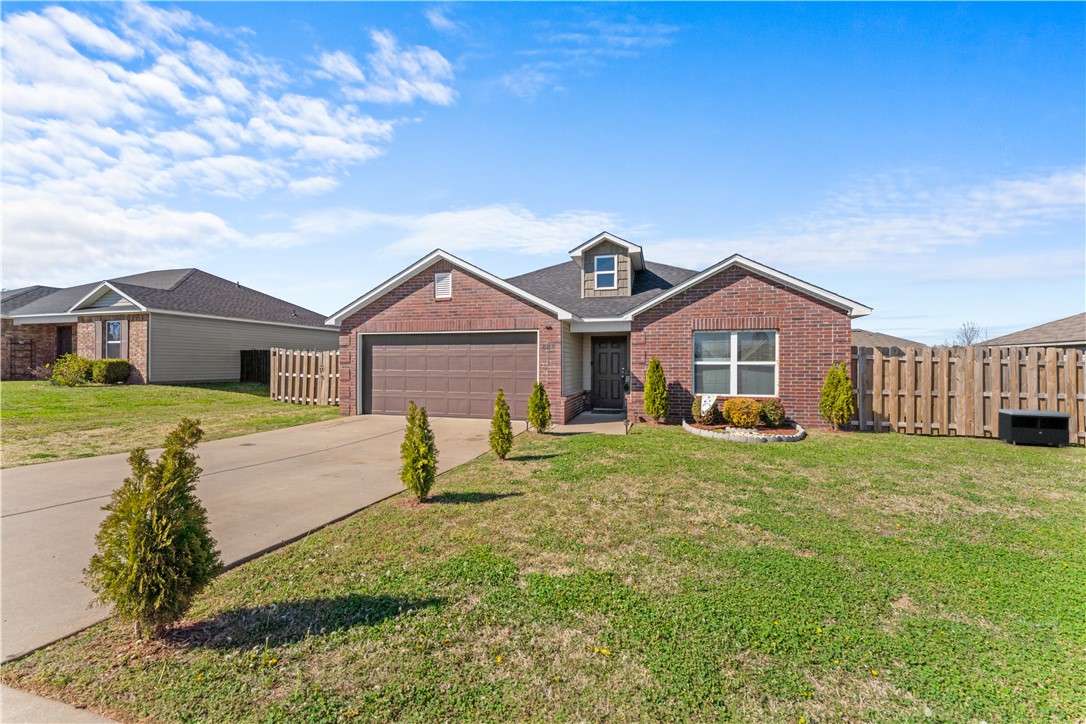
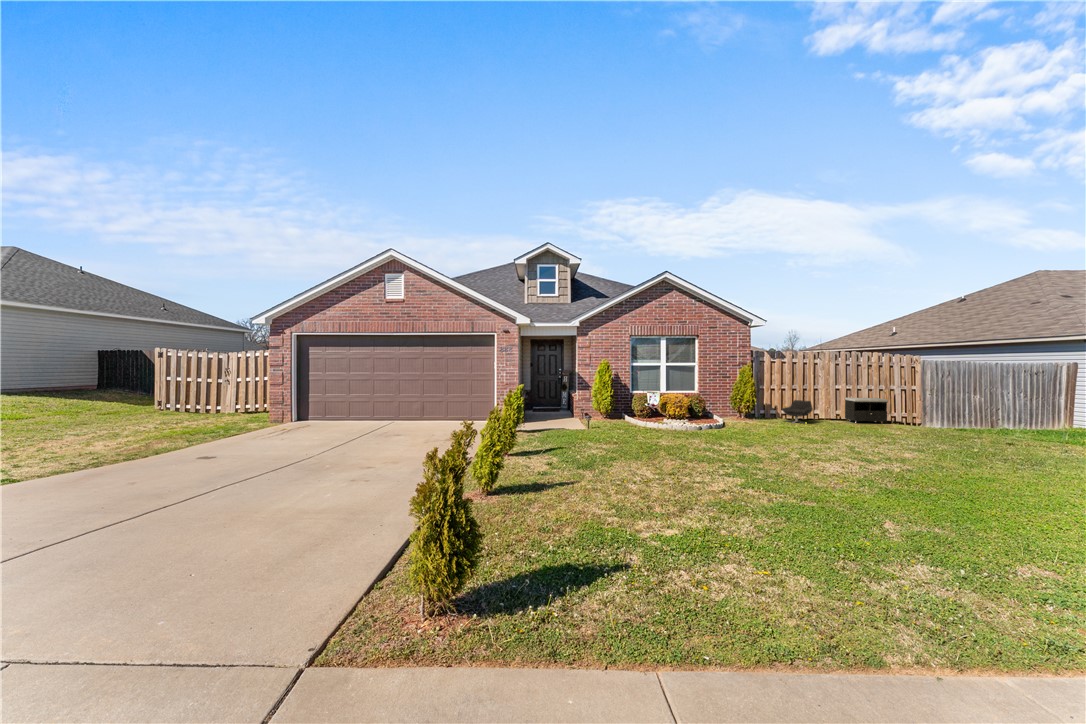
lounge chair: none [894,410,943,442] -> present [782,400,813,422]

